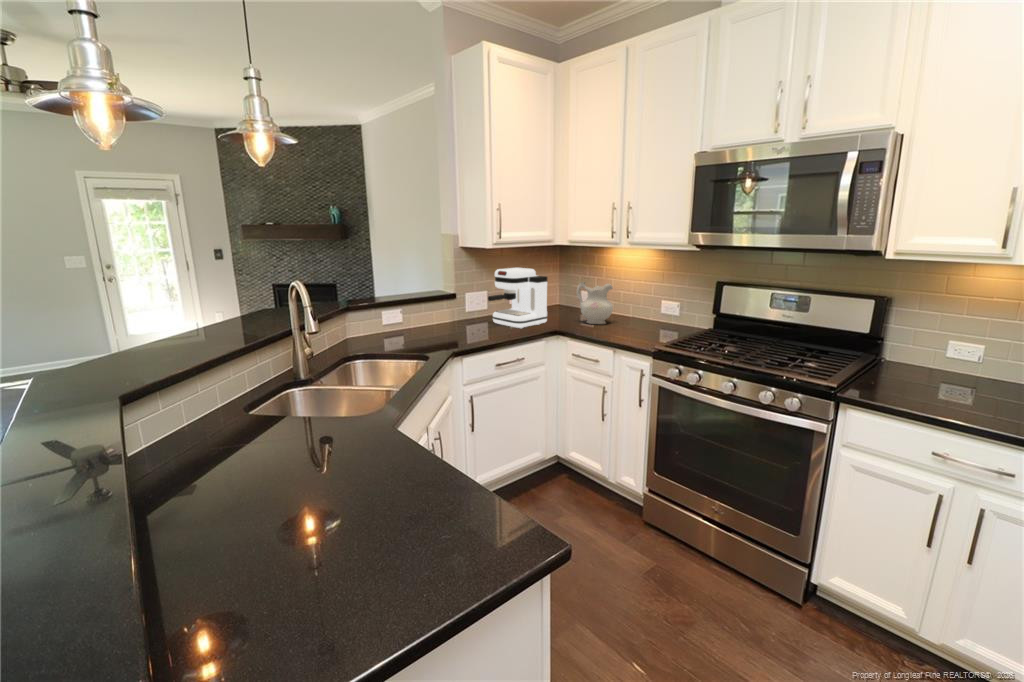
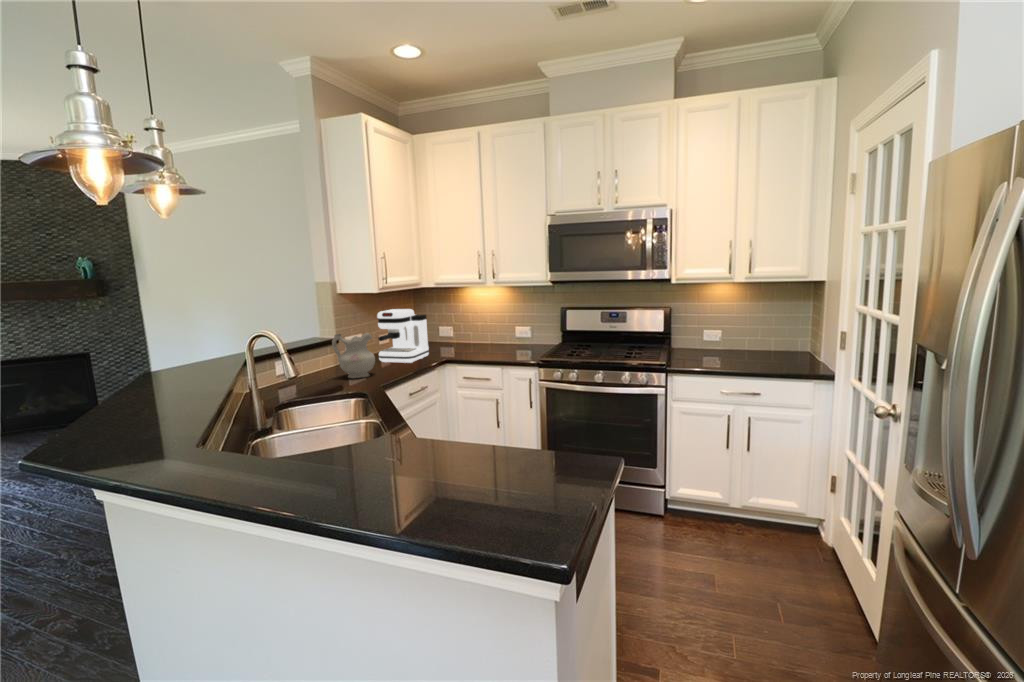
ceramic pitcher: present [577,282,613,324] -> present [332,333,375,378]

